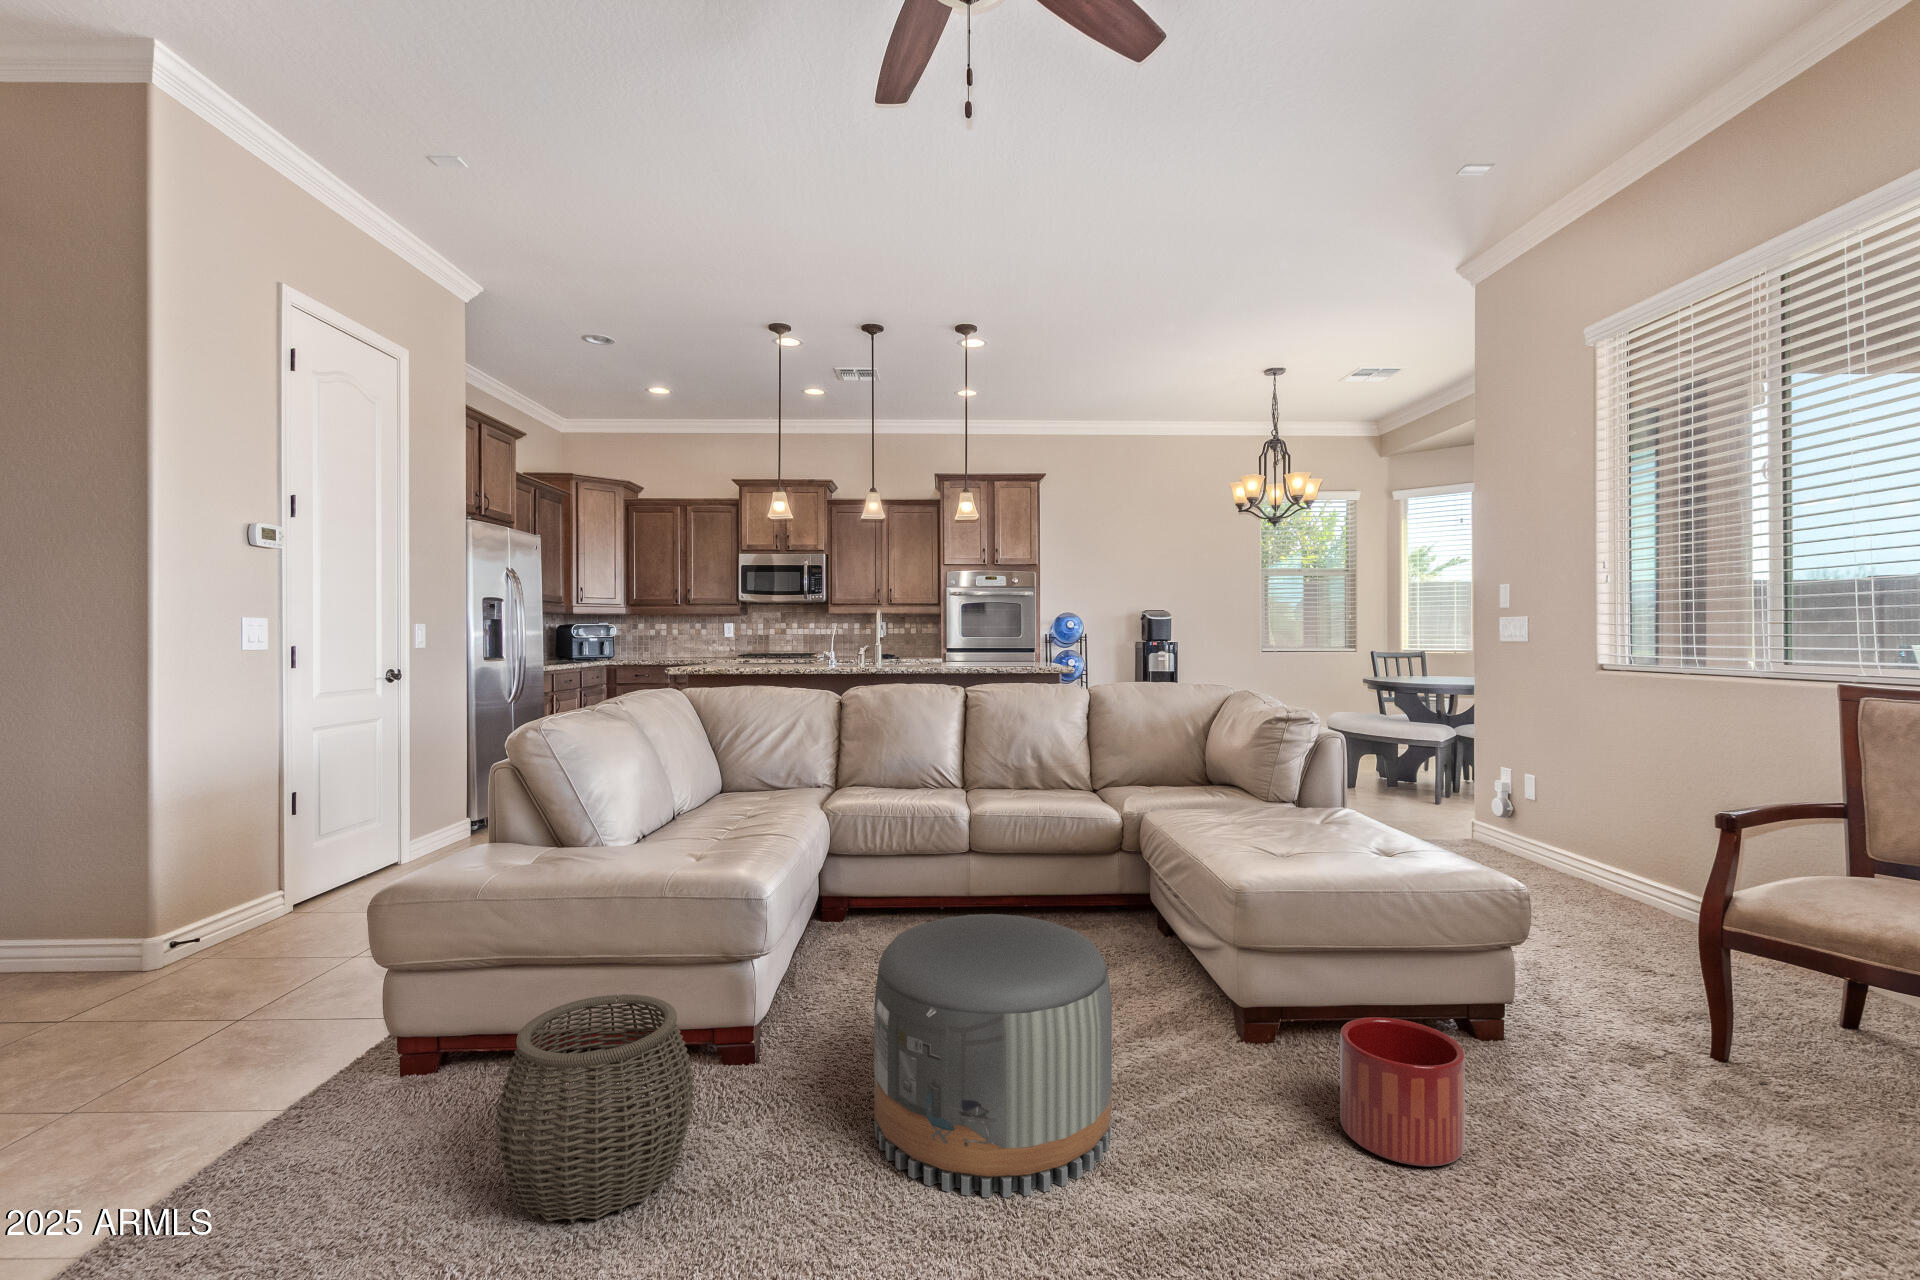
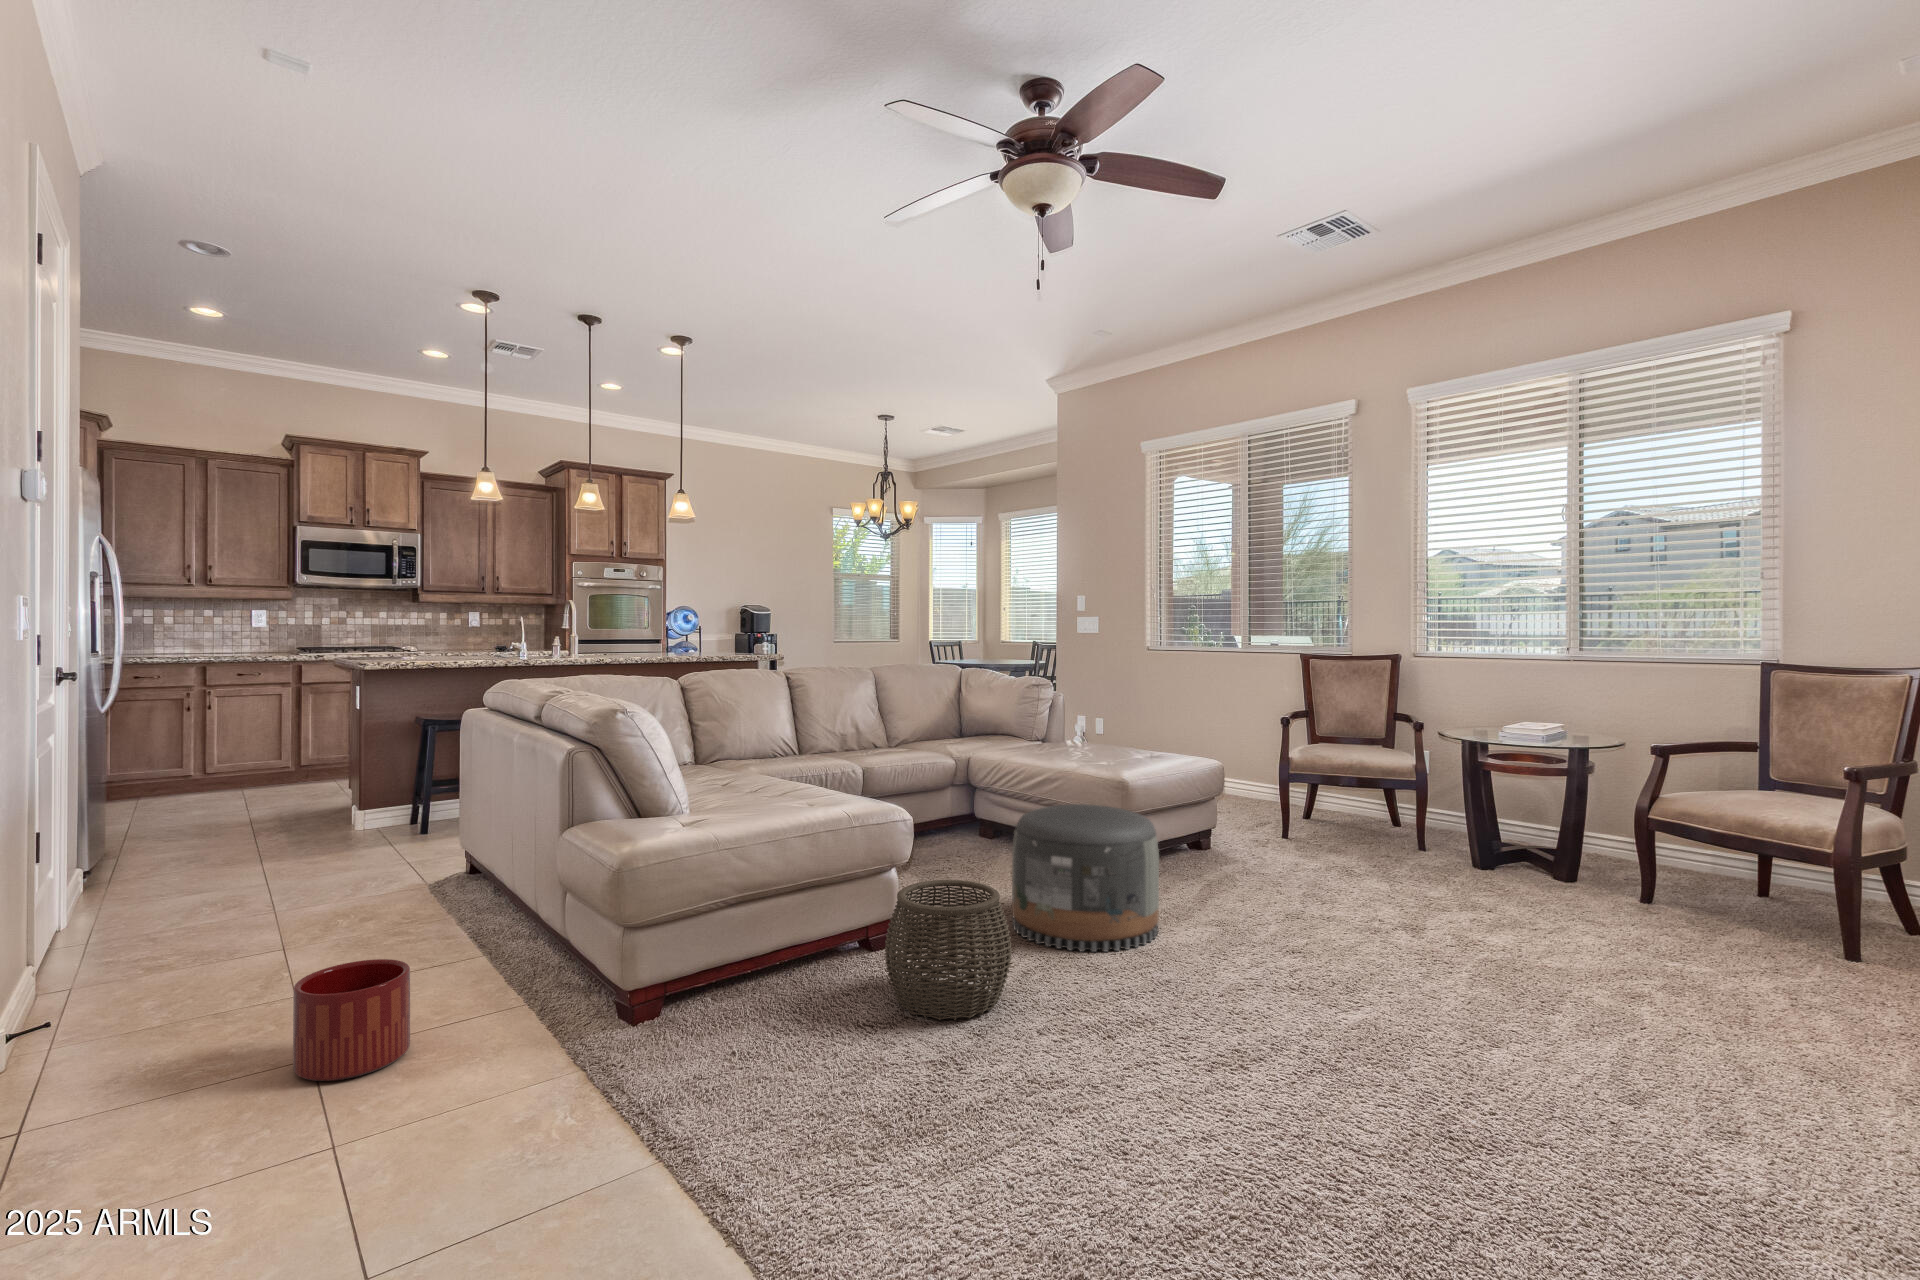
planter: present [1340,1017,1465,1167] -> present [293,959,410,1081]

